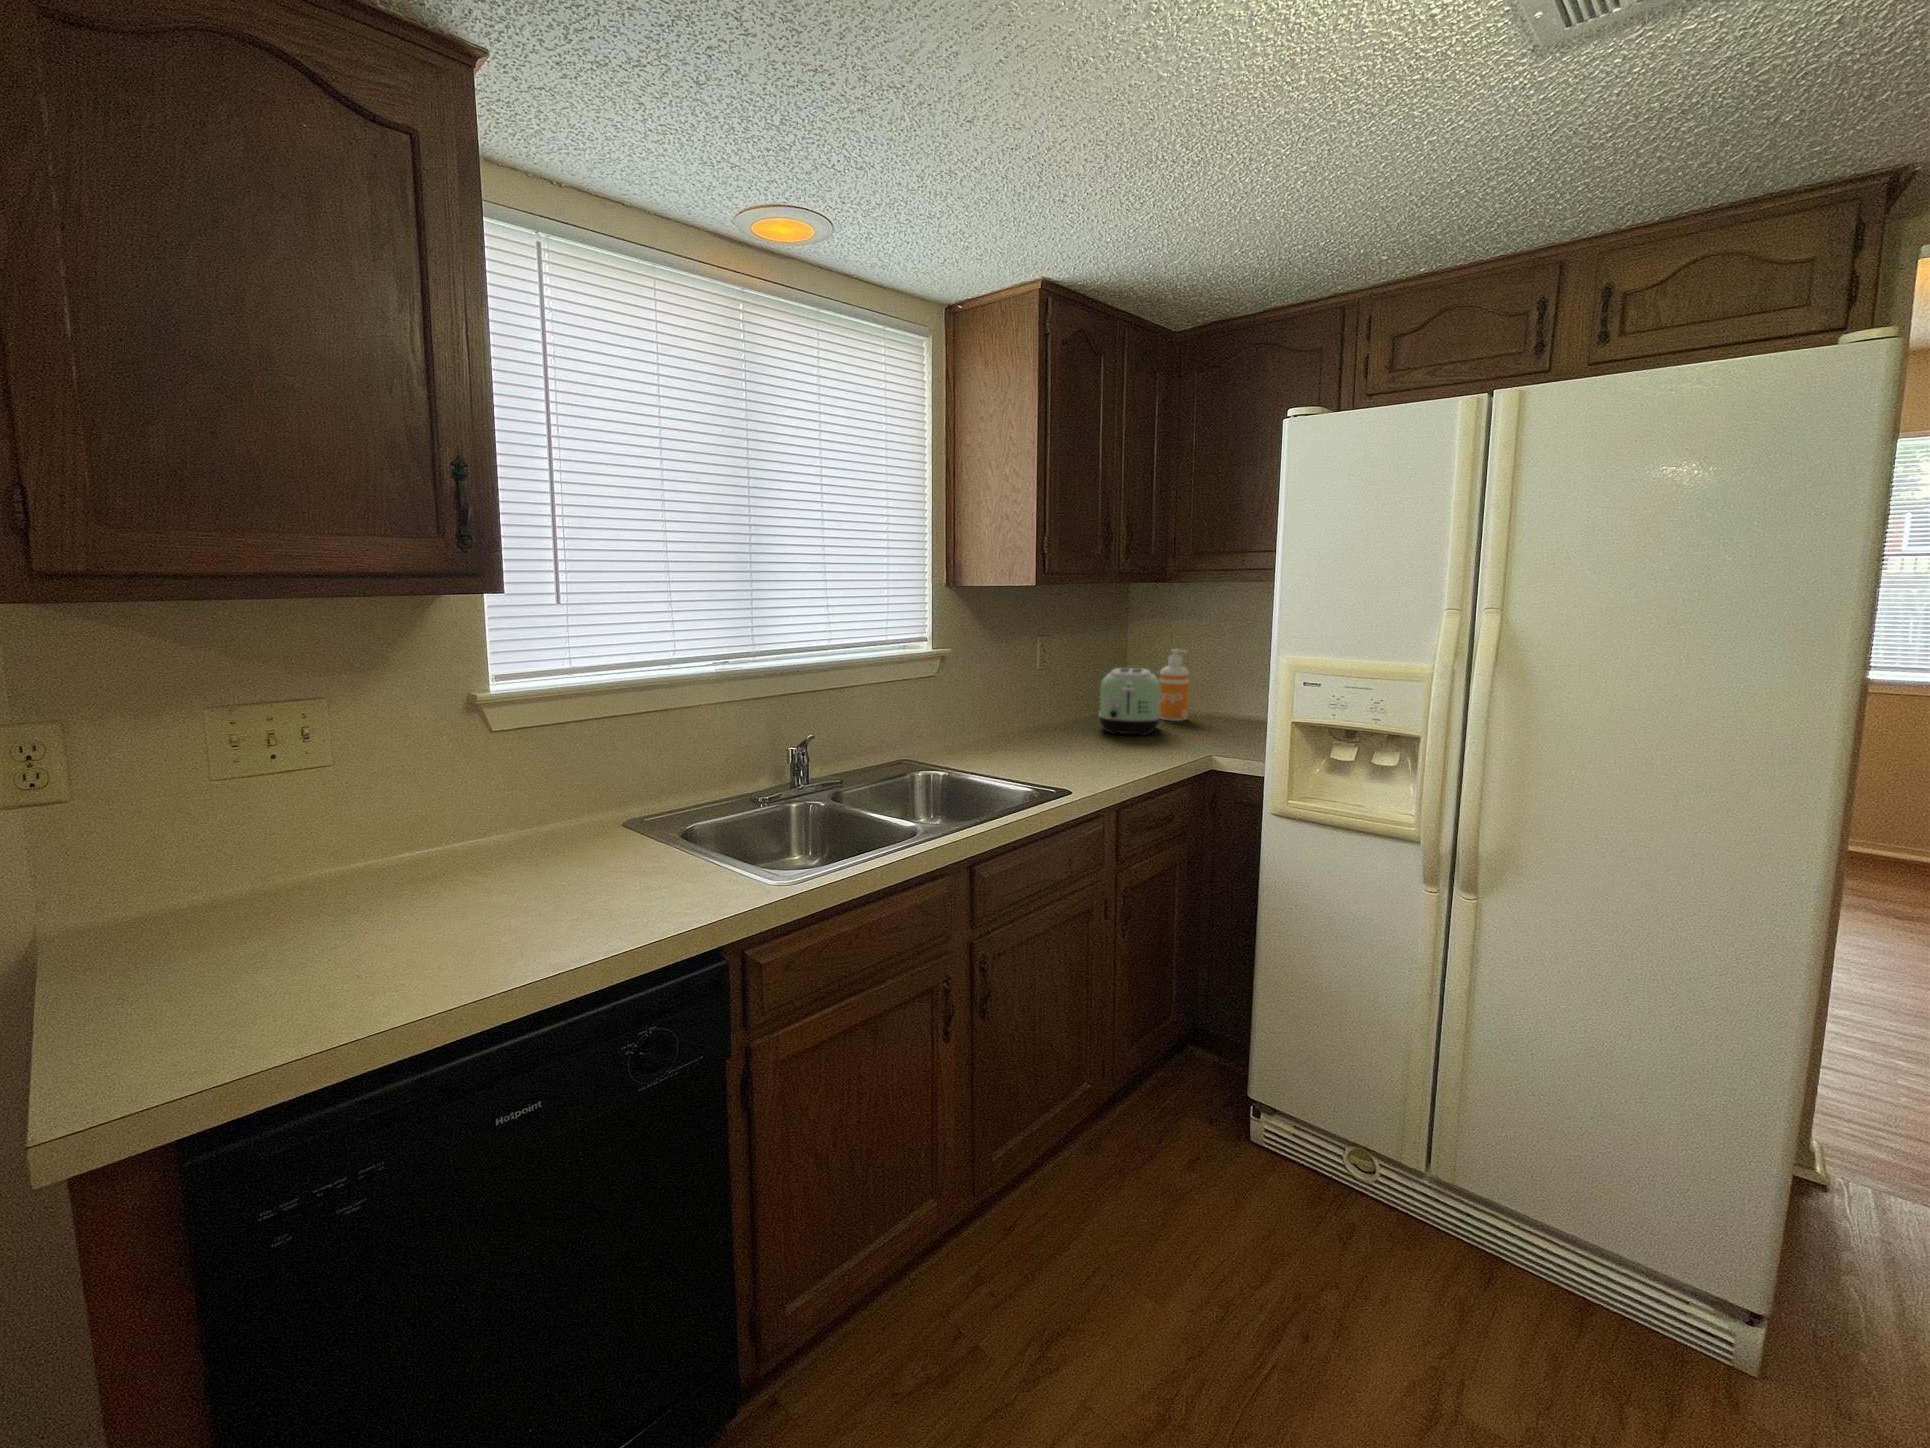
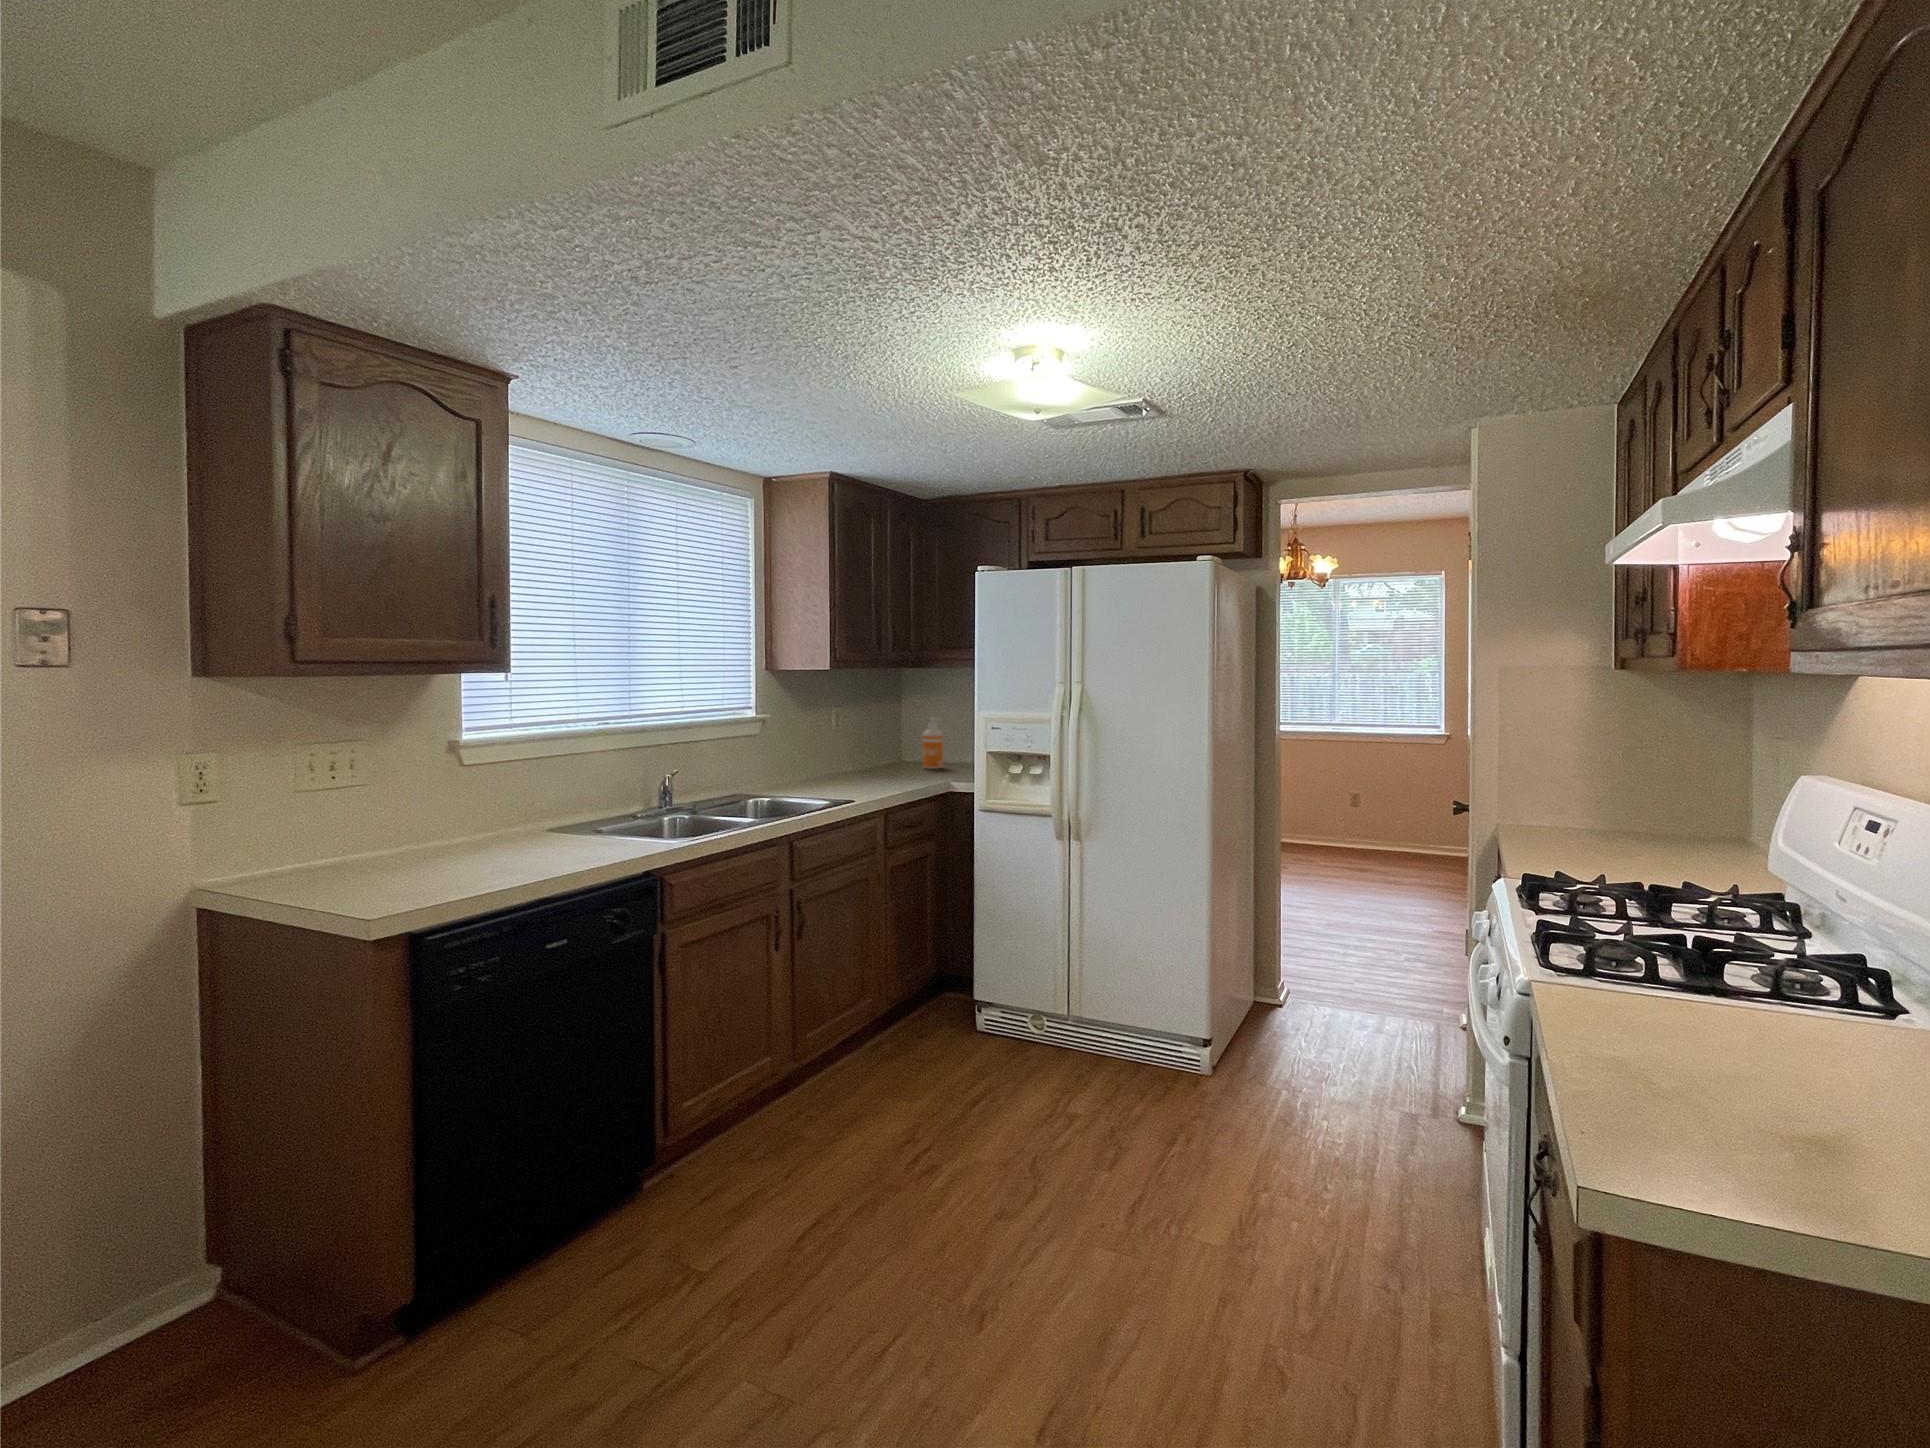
toaster: present [1099,668,1161,735] -> none [878,731,921,777]

